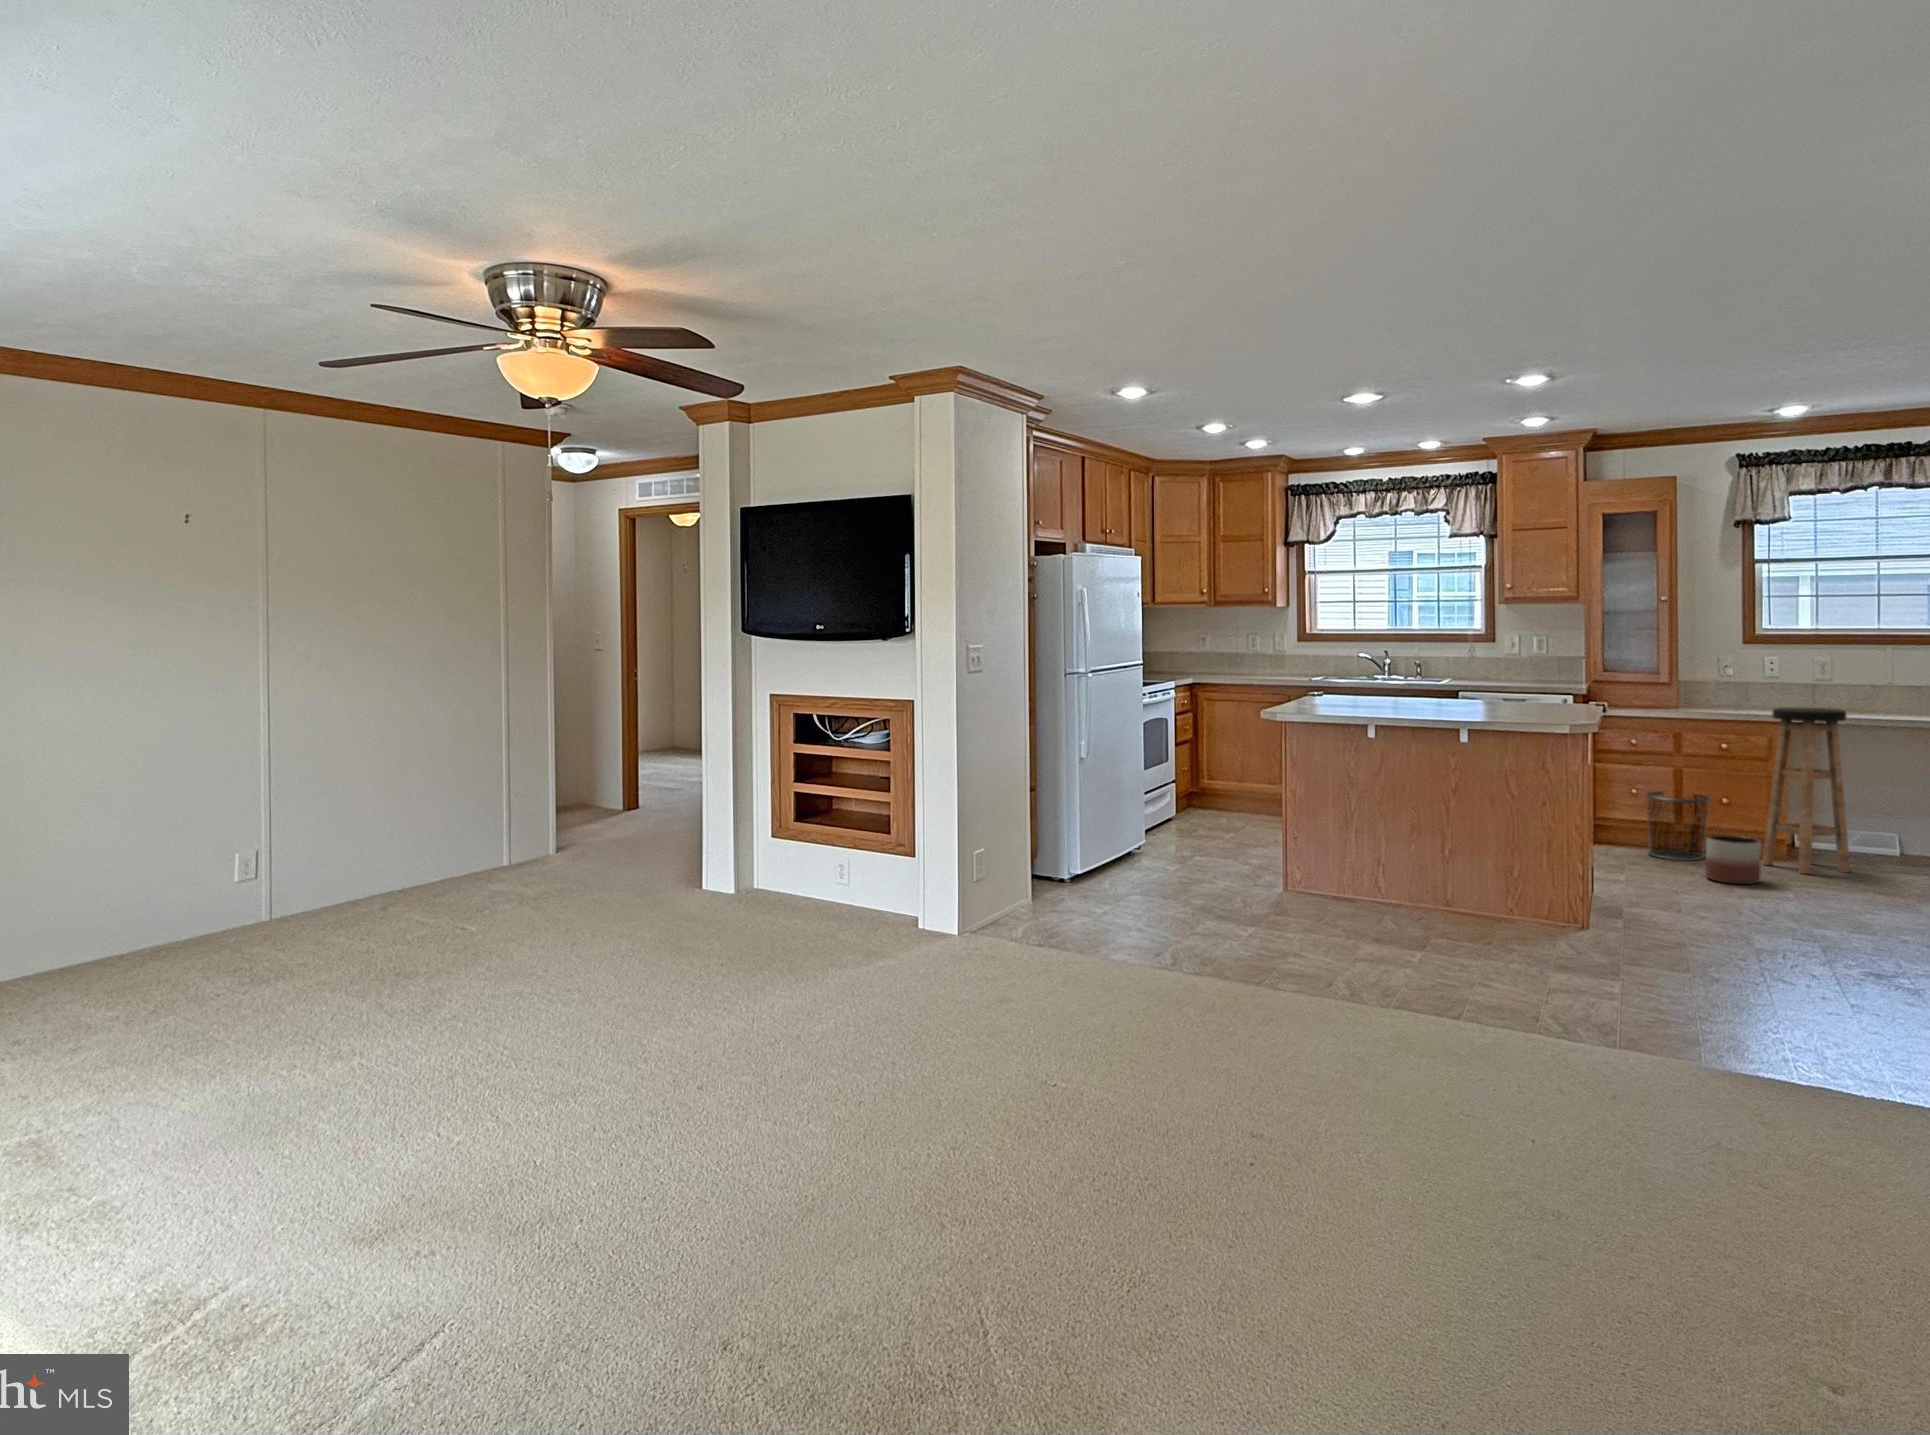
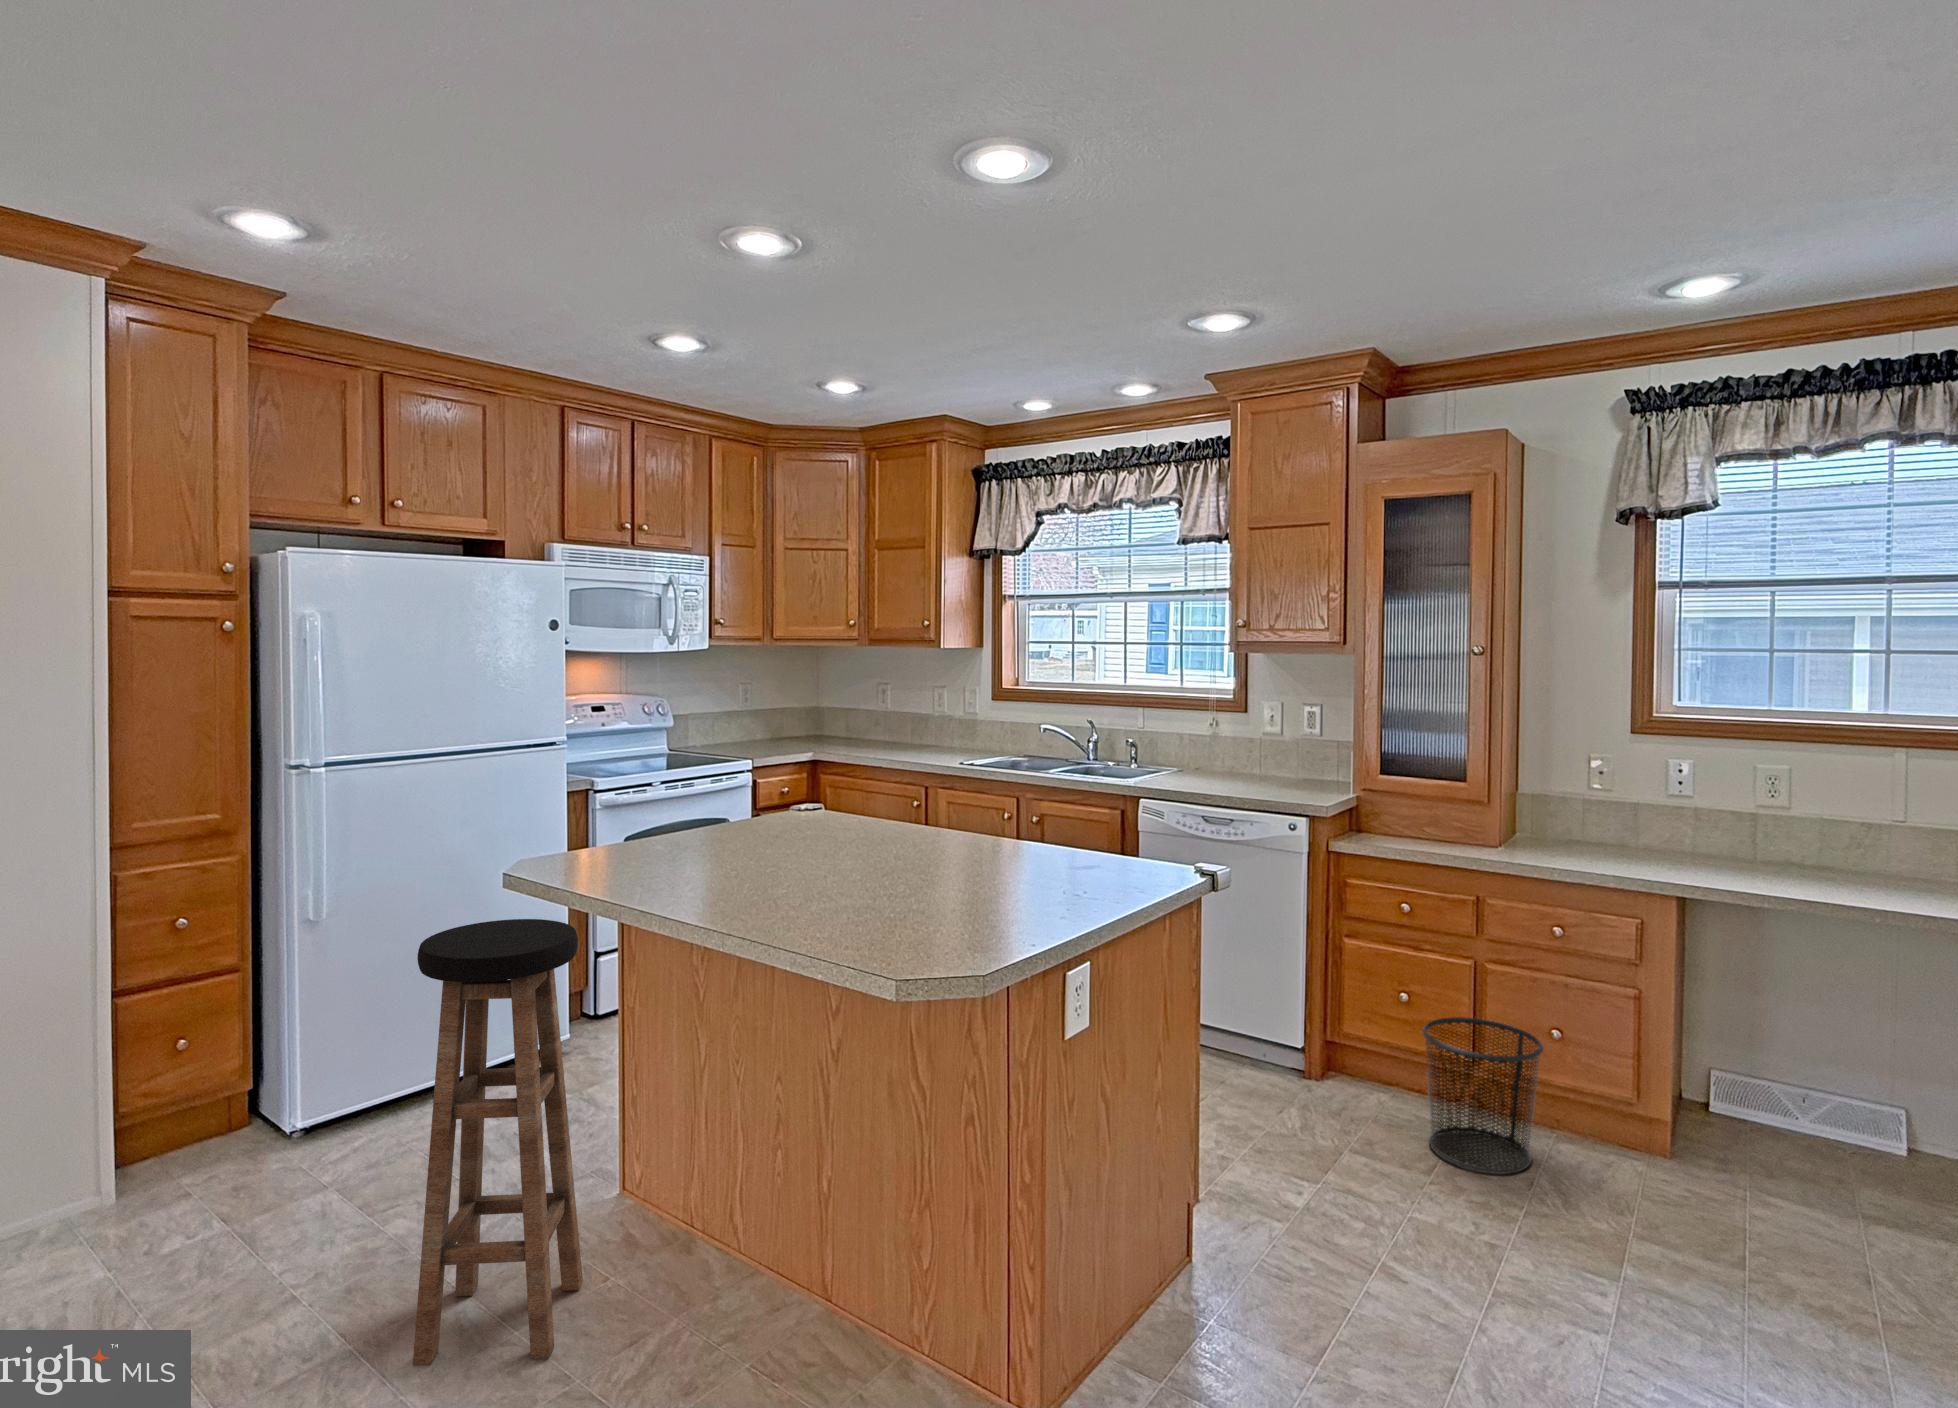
bar stool: present [1762,708,1850,874] -> present [413,919,583,1366]
planter: present [1705,835,1761,884] -> none [1493,1167,1606,1305]

